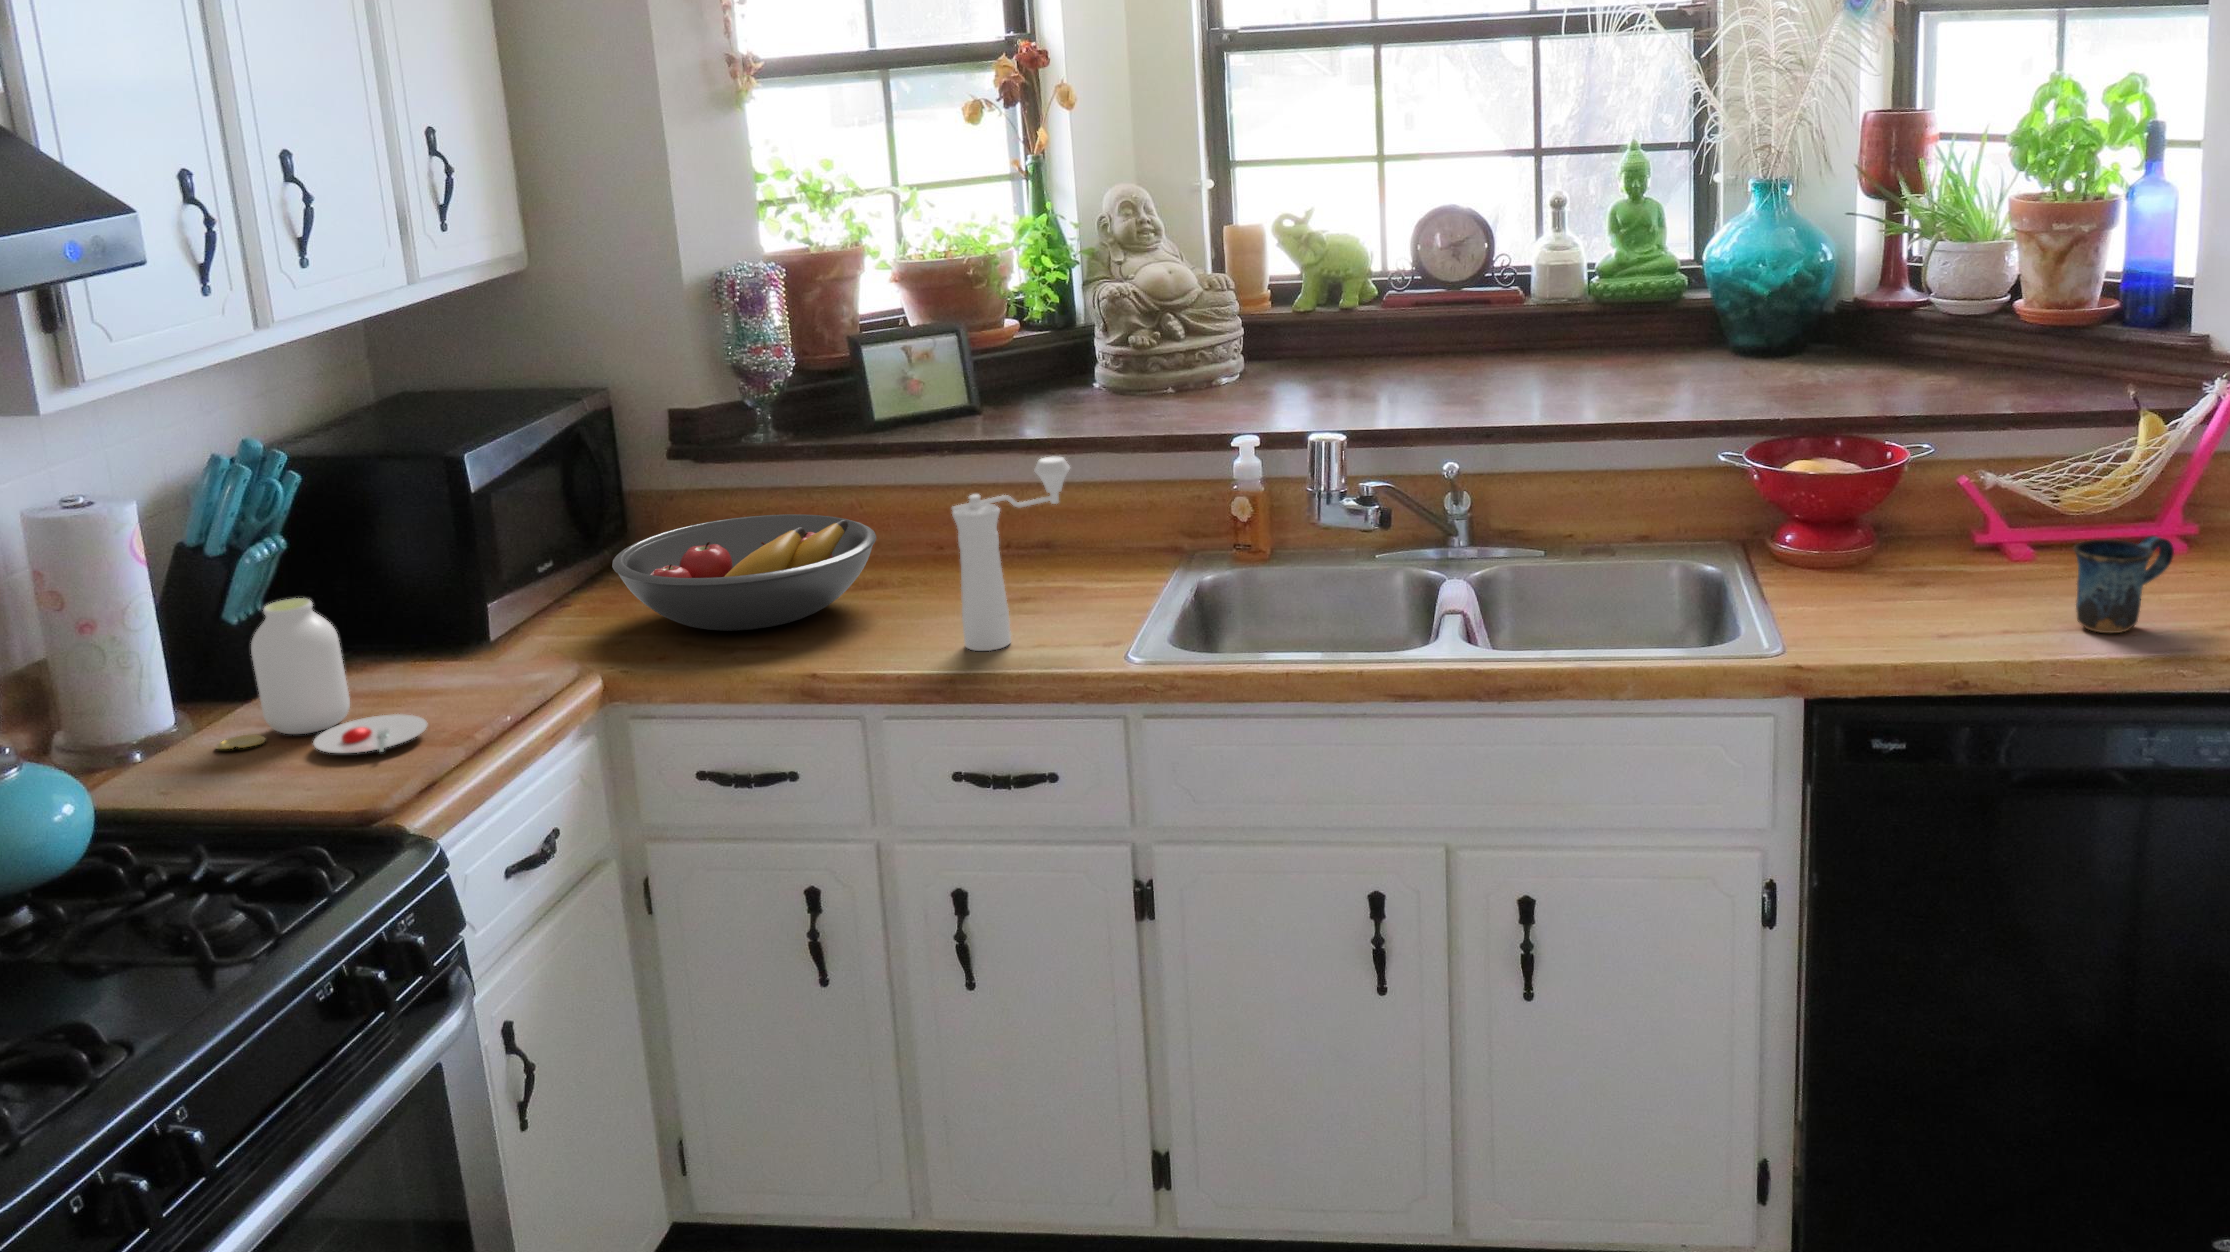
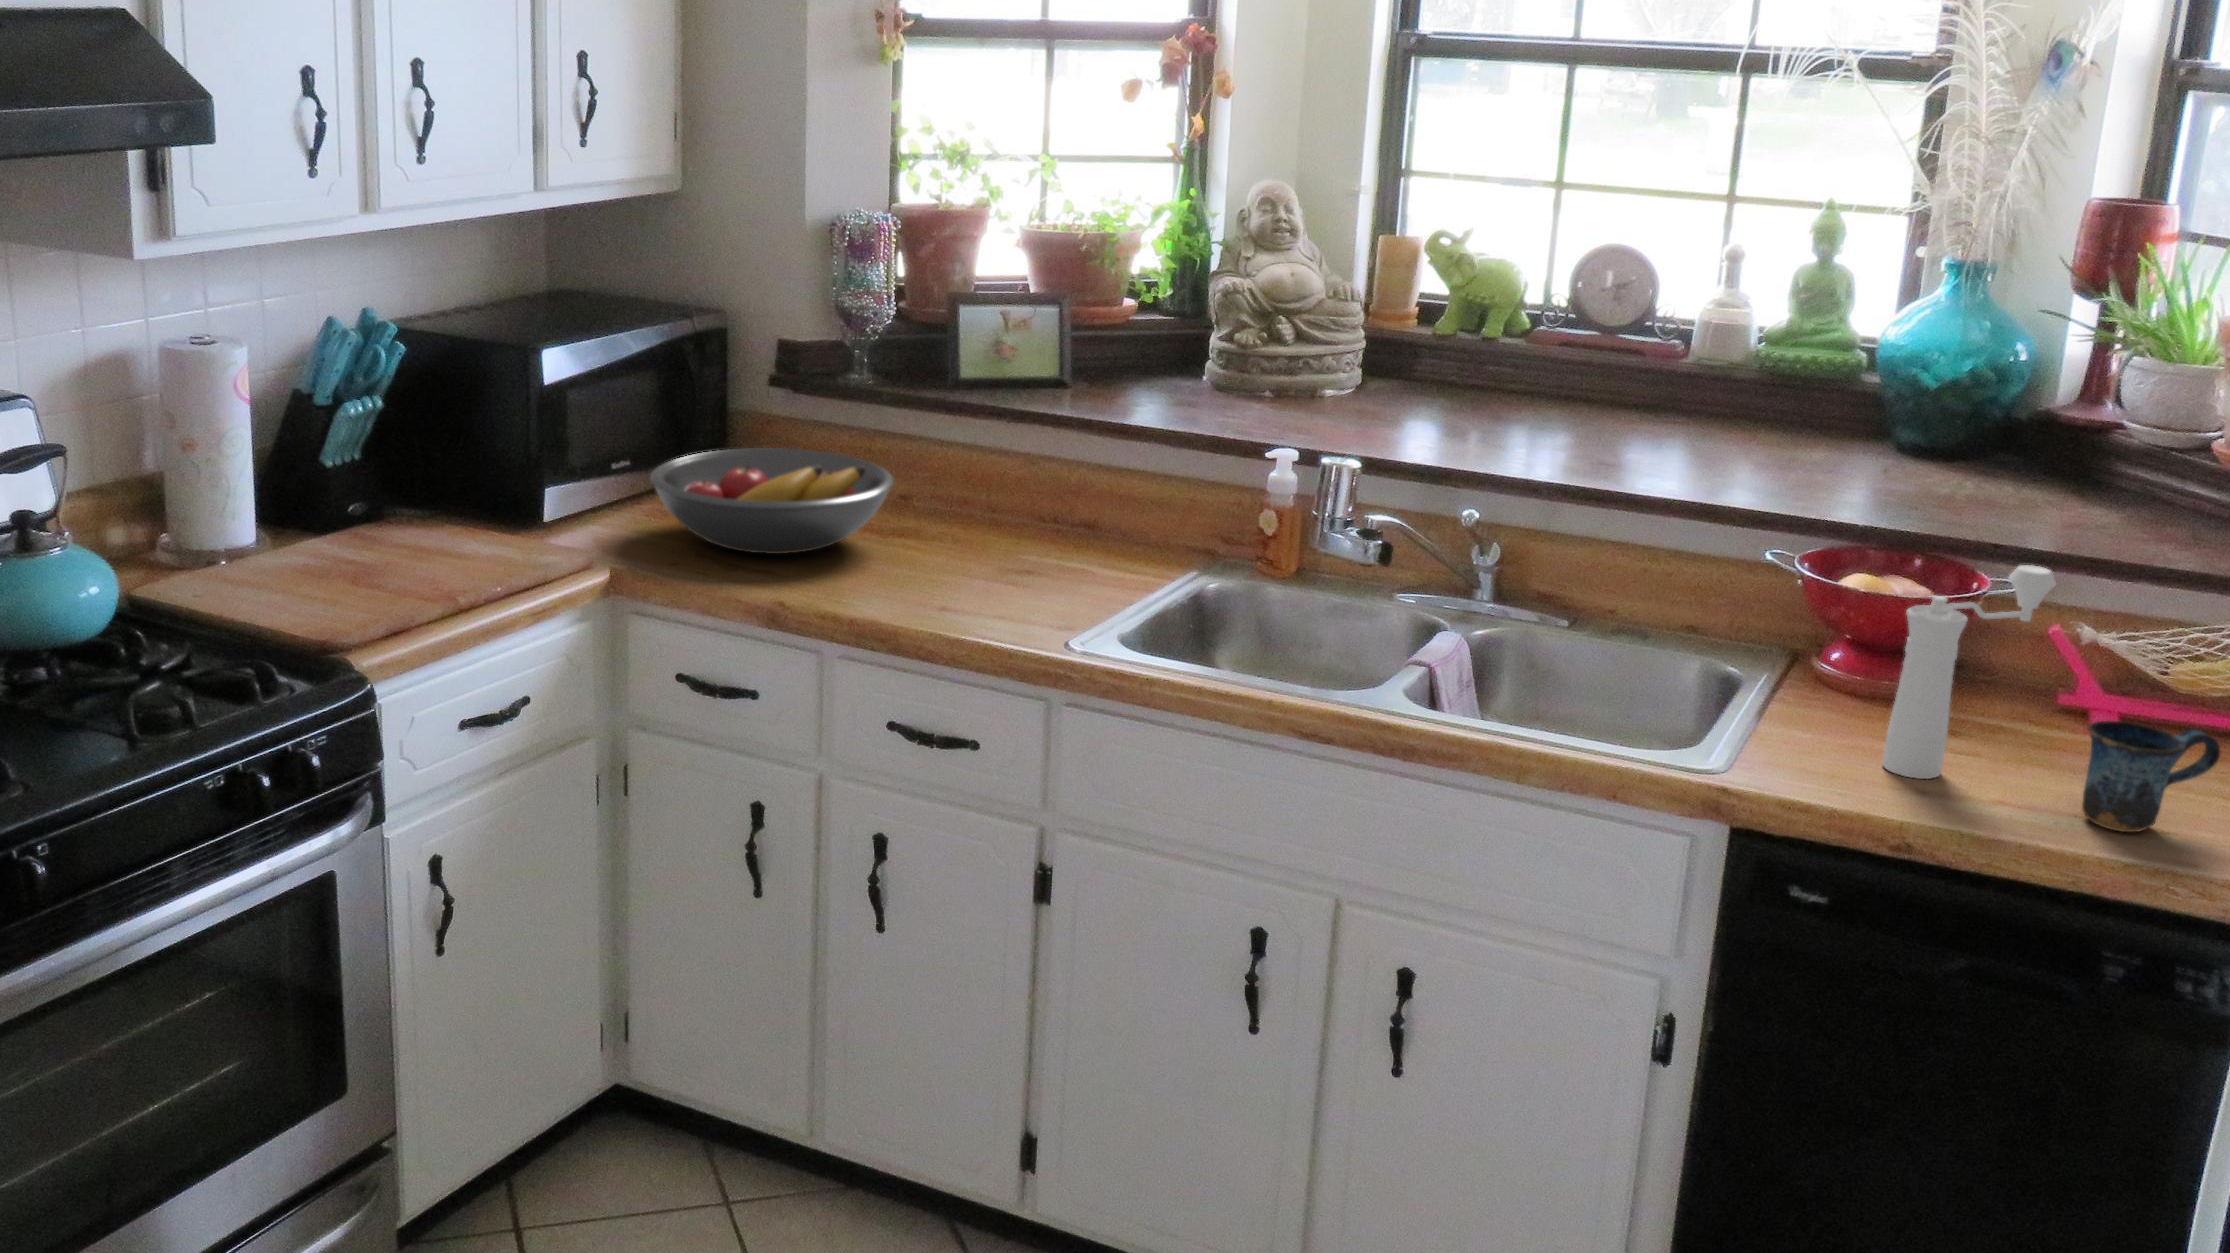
pepper mill: present [952,457,1070,651] -> present [1882,565,2056,779]
jar: present [216,598,427,753] -> none [267,452,430,597]

